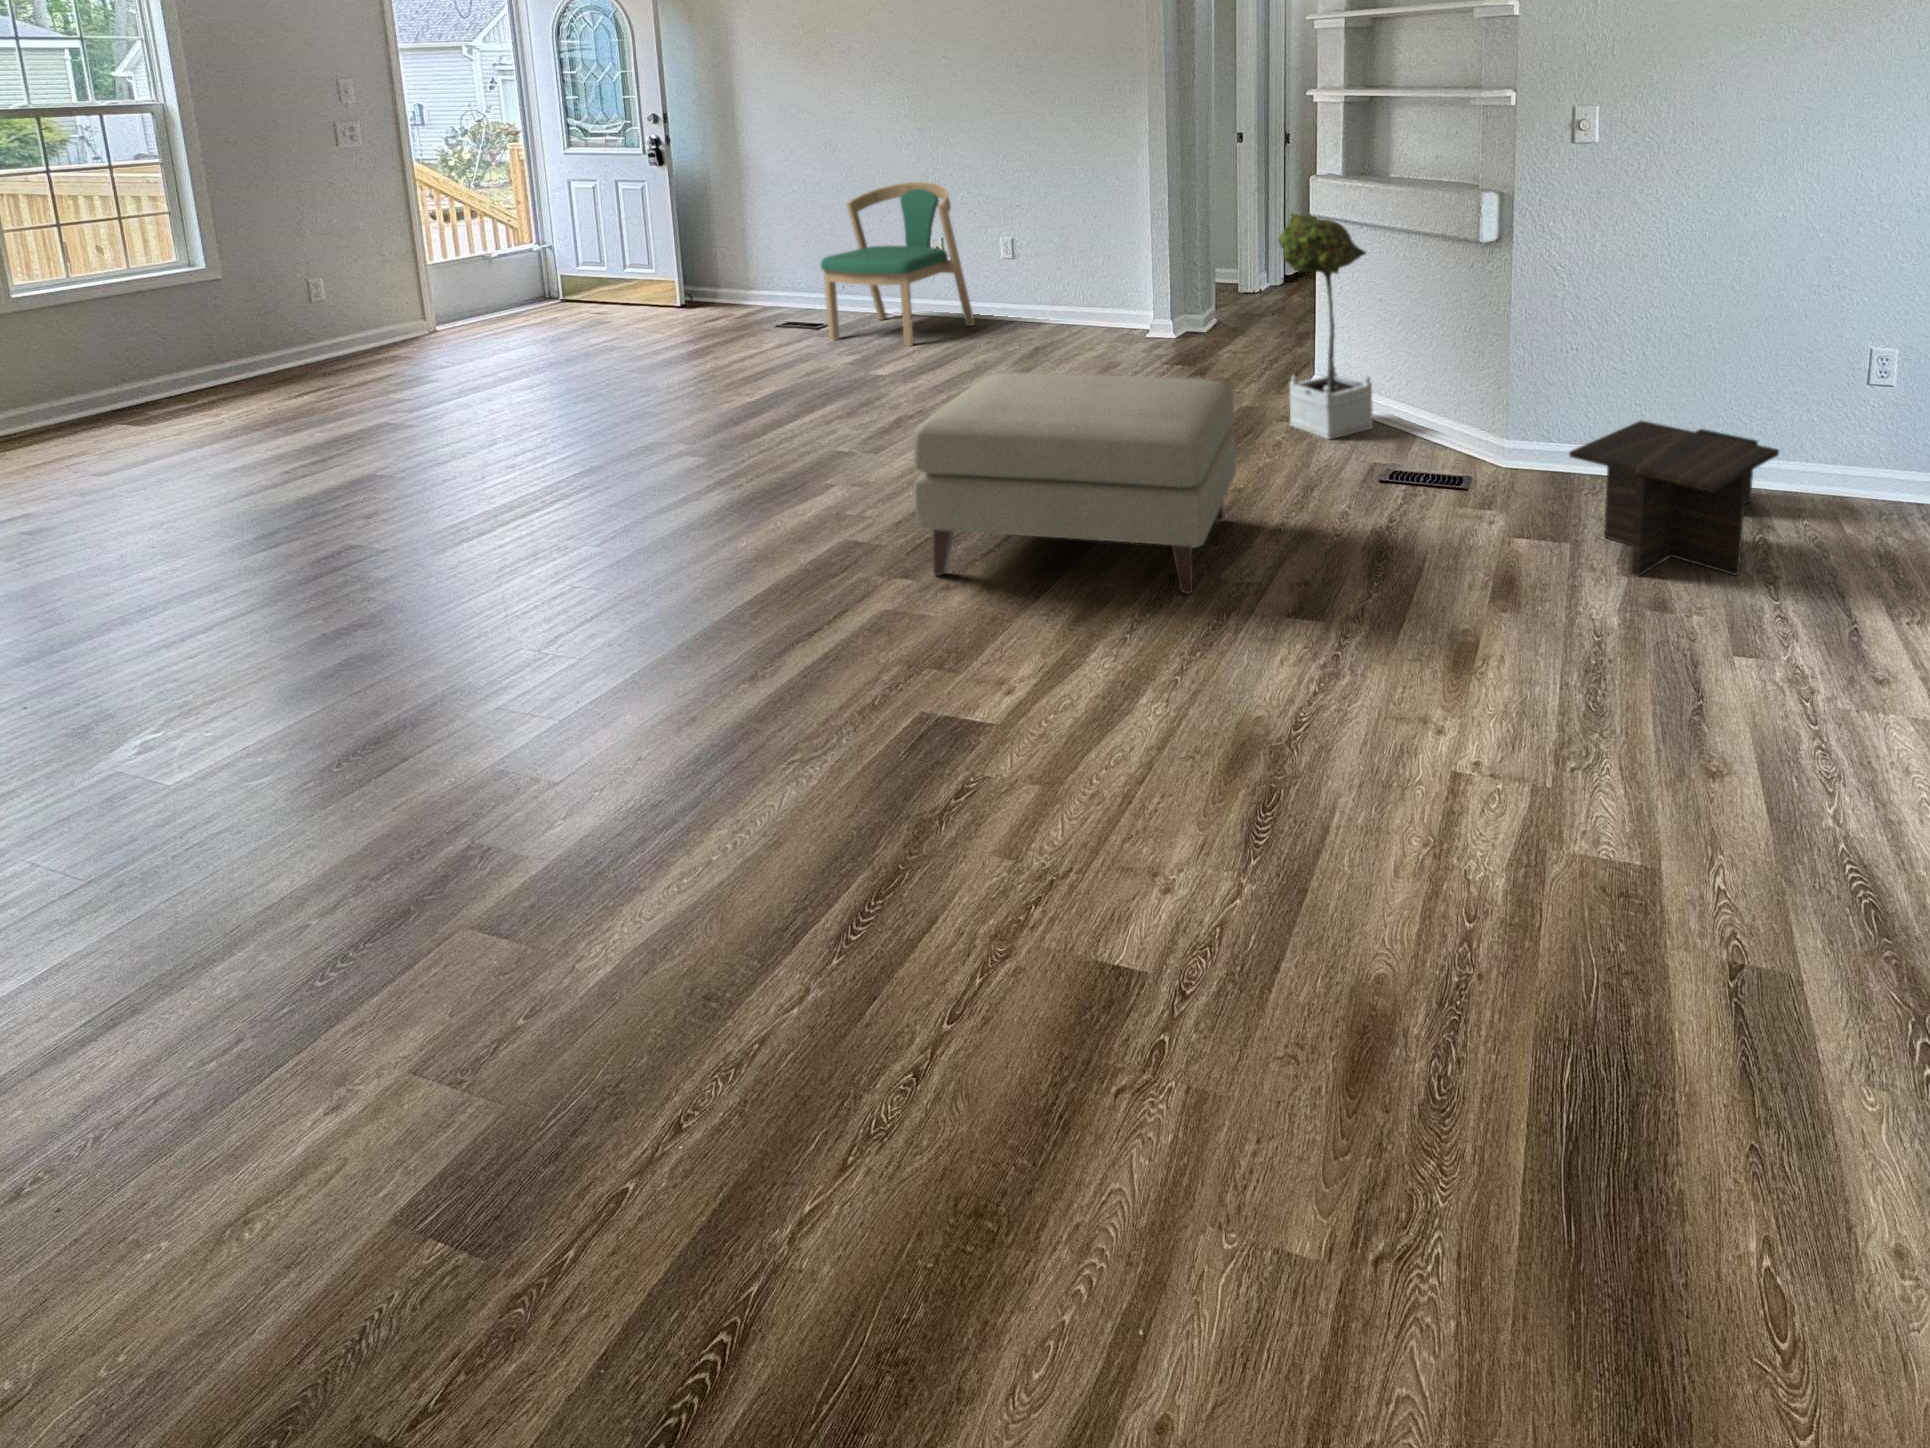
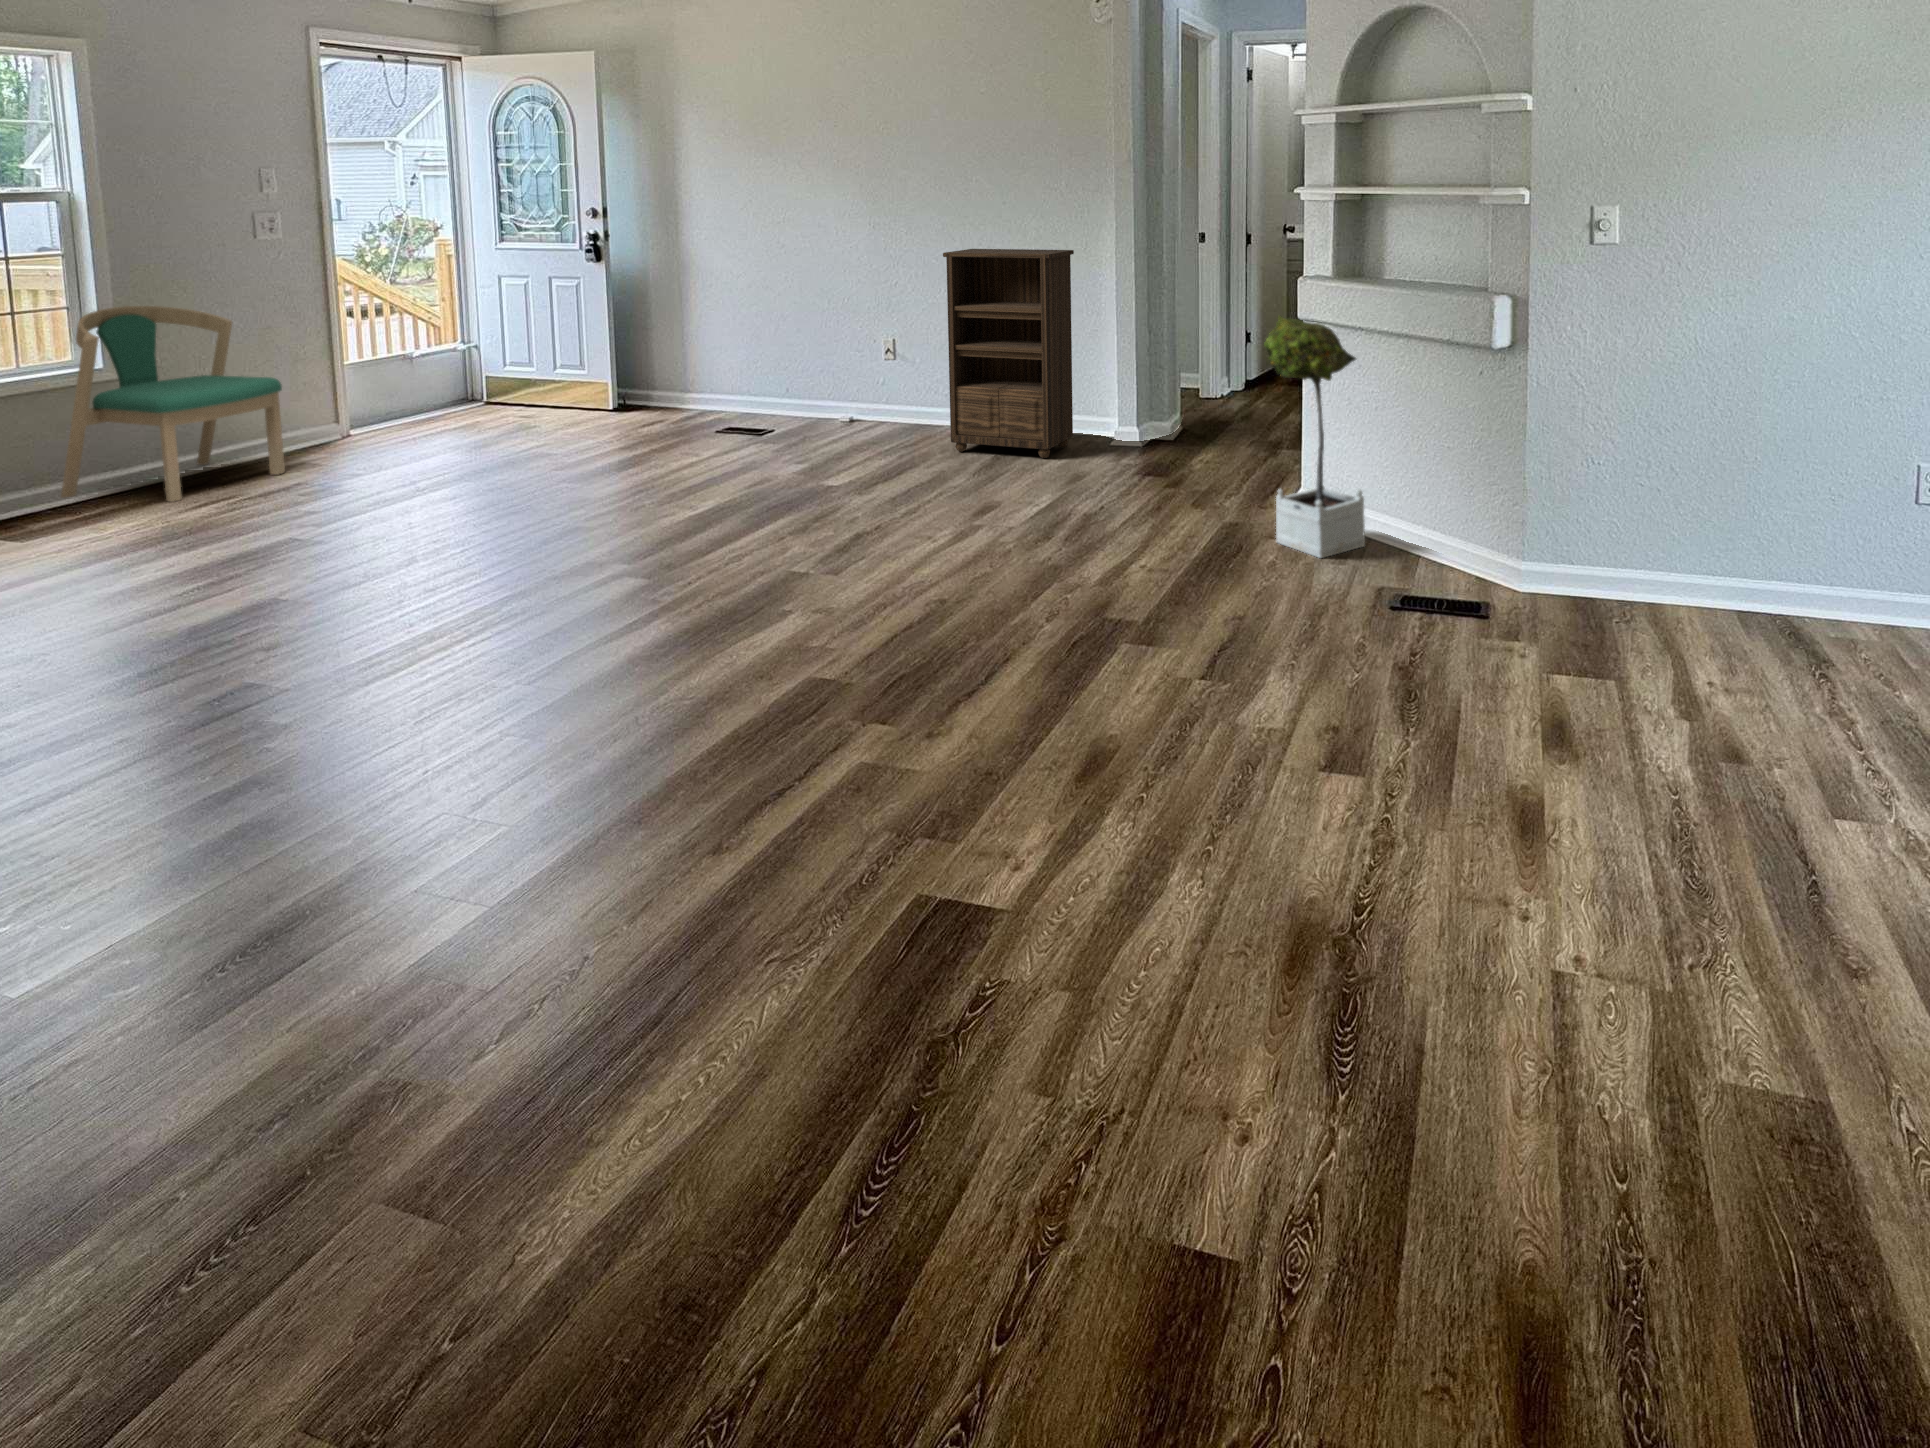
bookshelf: none [984,149,1113,350] -> present [943,249,1074,458]
dining chair: present [821,182,975,346] -> present [61,306,285,502]
ottoman: present [914,373,1236,594] -> none [894,487,1240,739]
coffee table: present [1569,421,1779,576] -> none [1612,541,1838,718]

